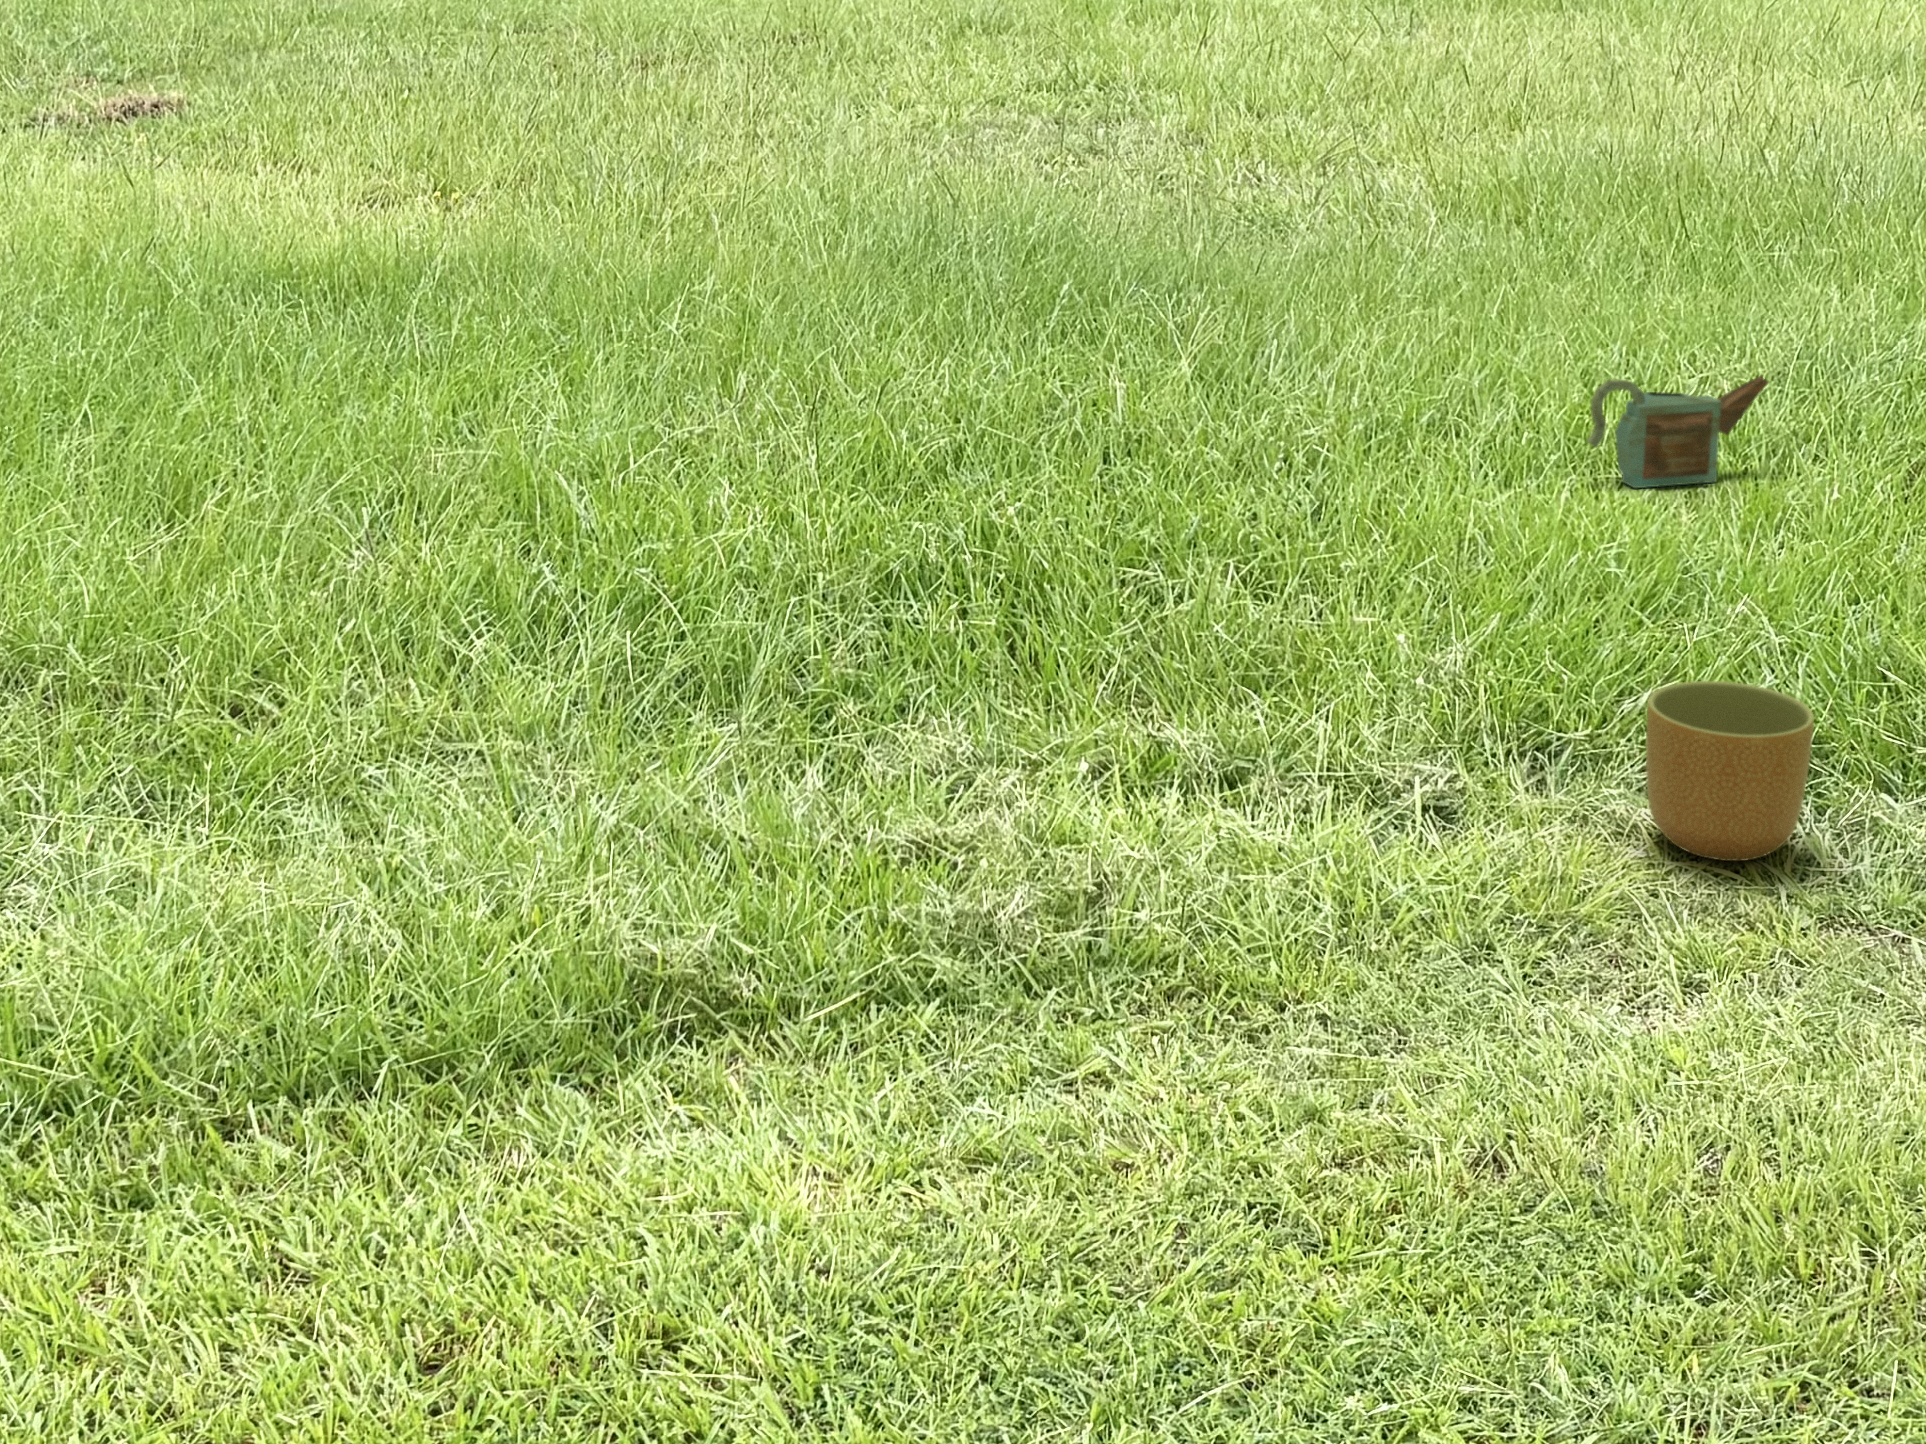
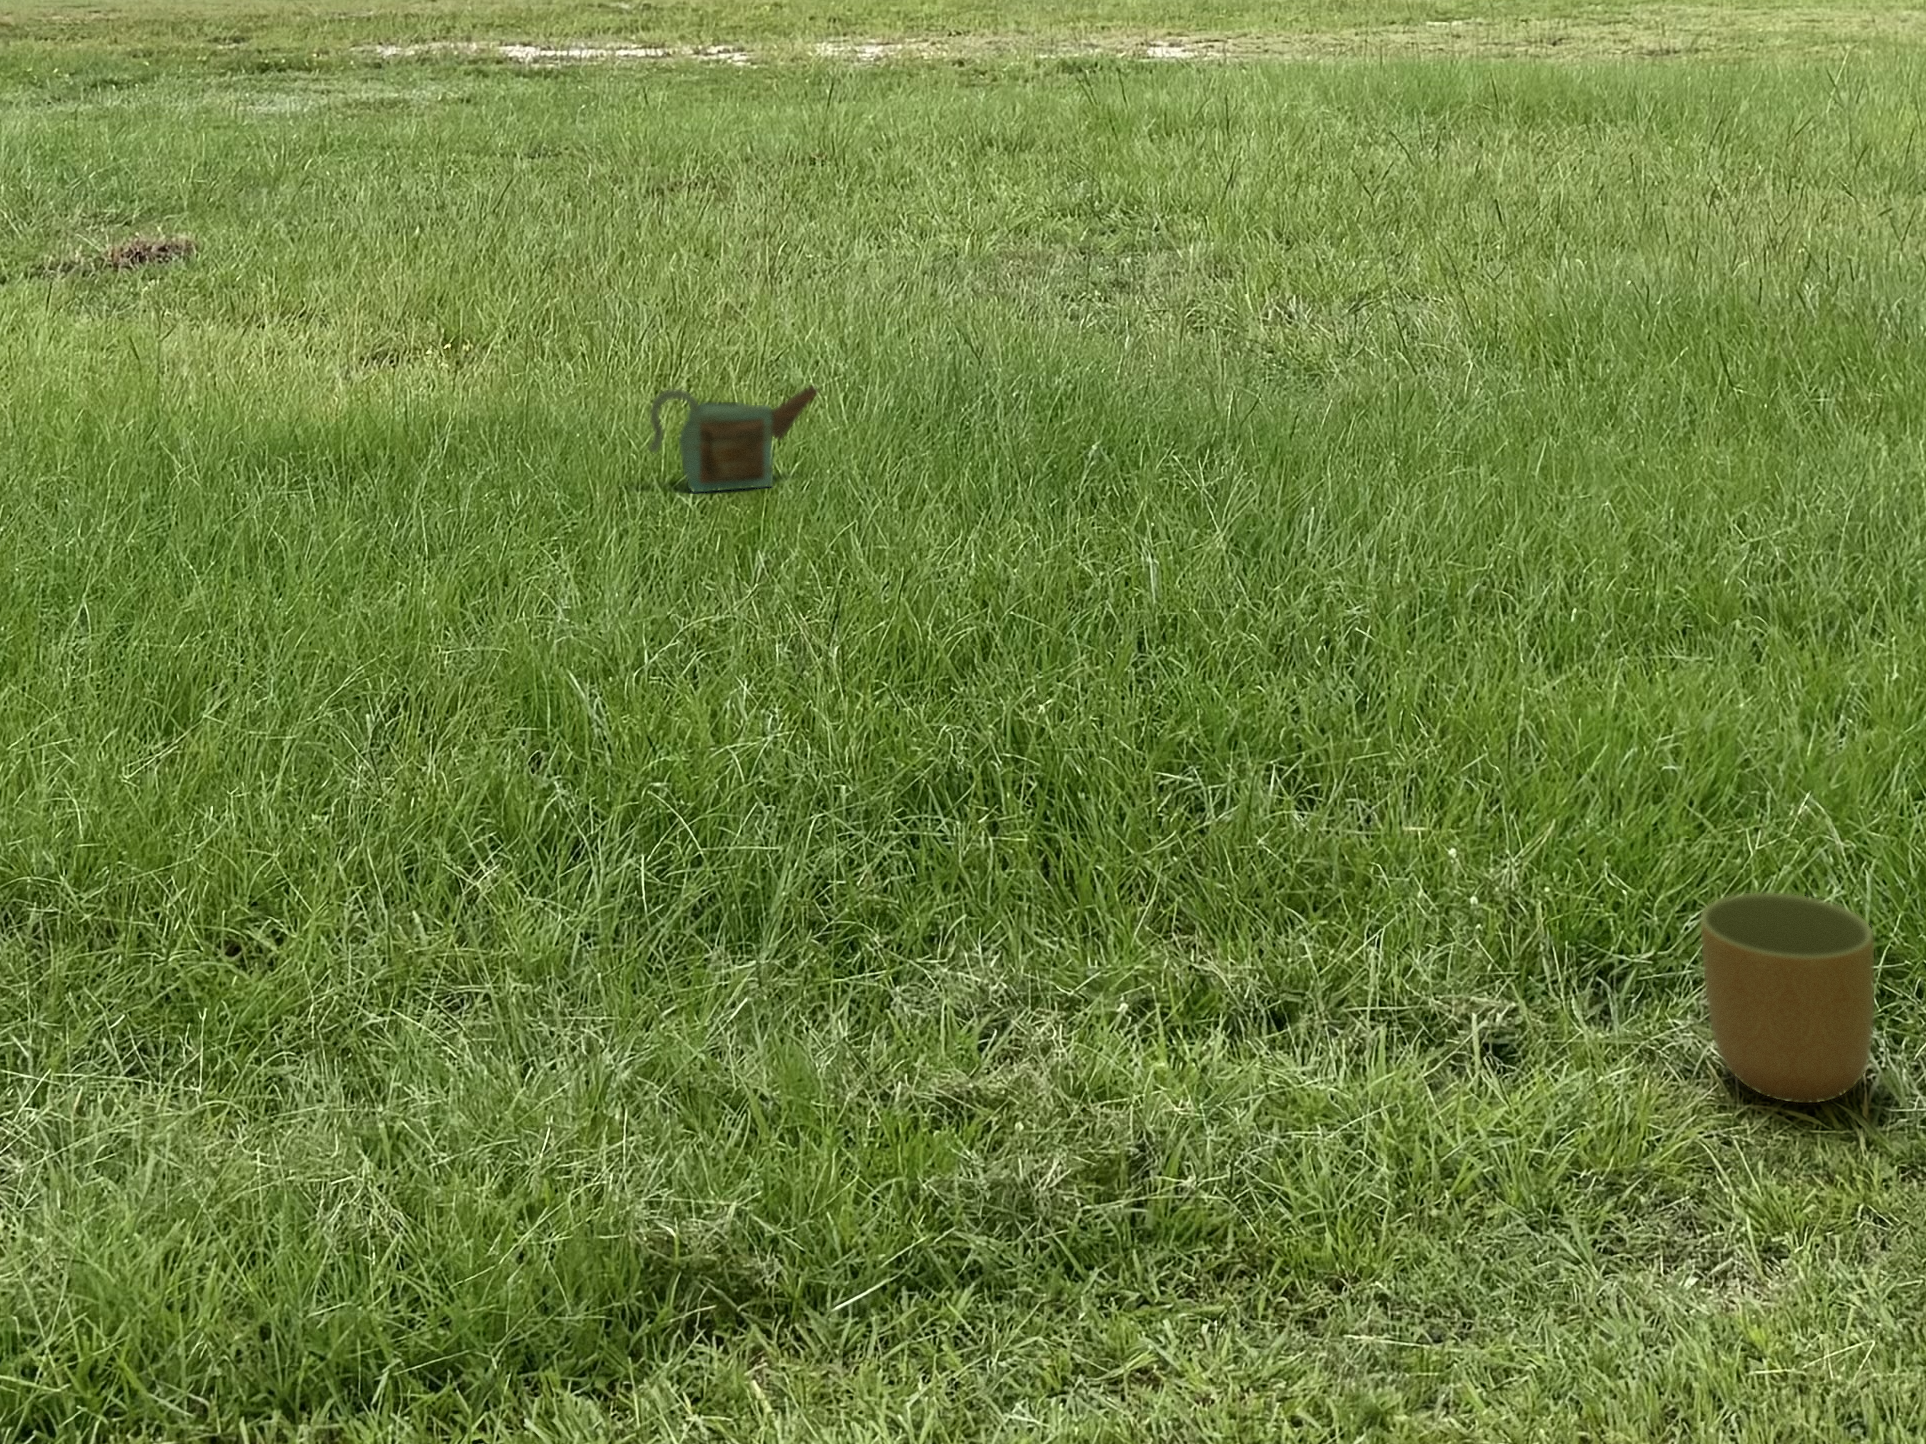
watering can: present [1587,376,1769,488] -> present [649,386,819,492]

